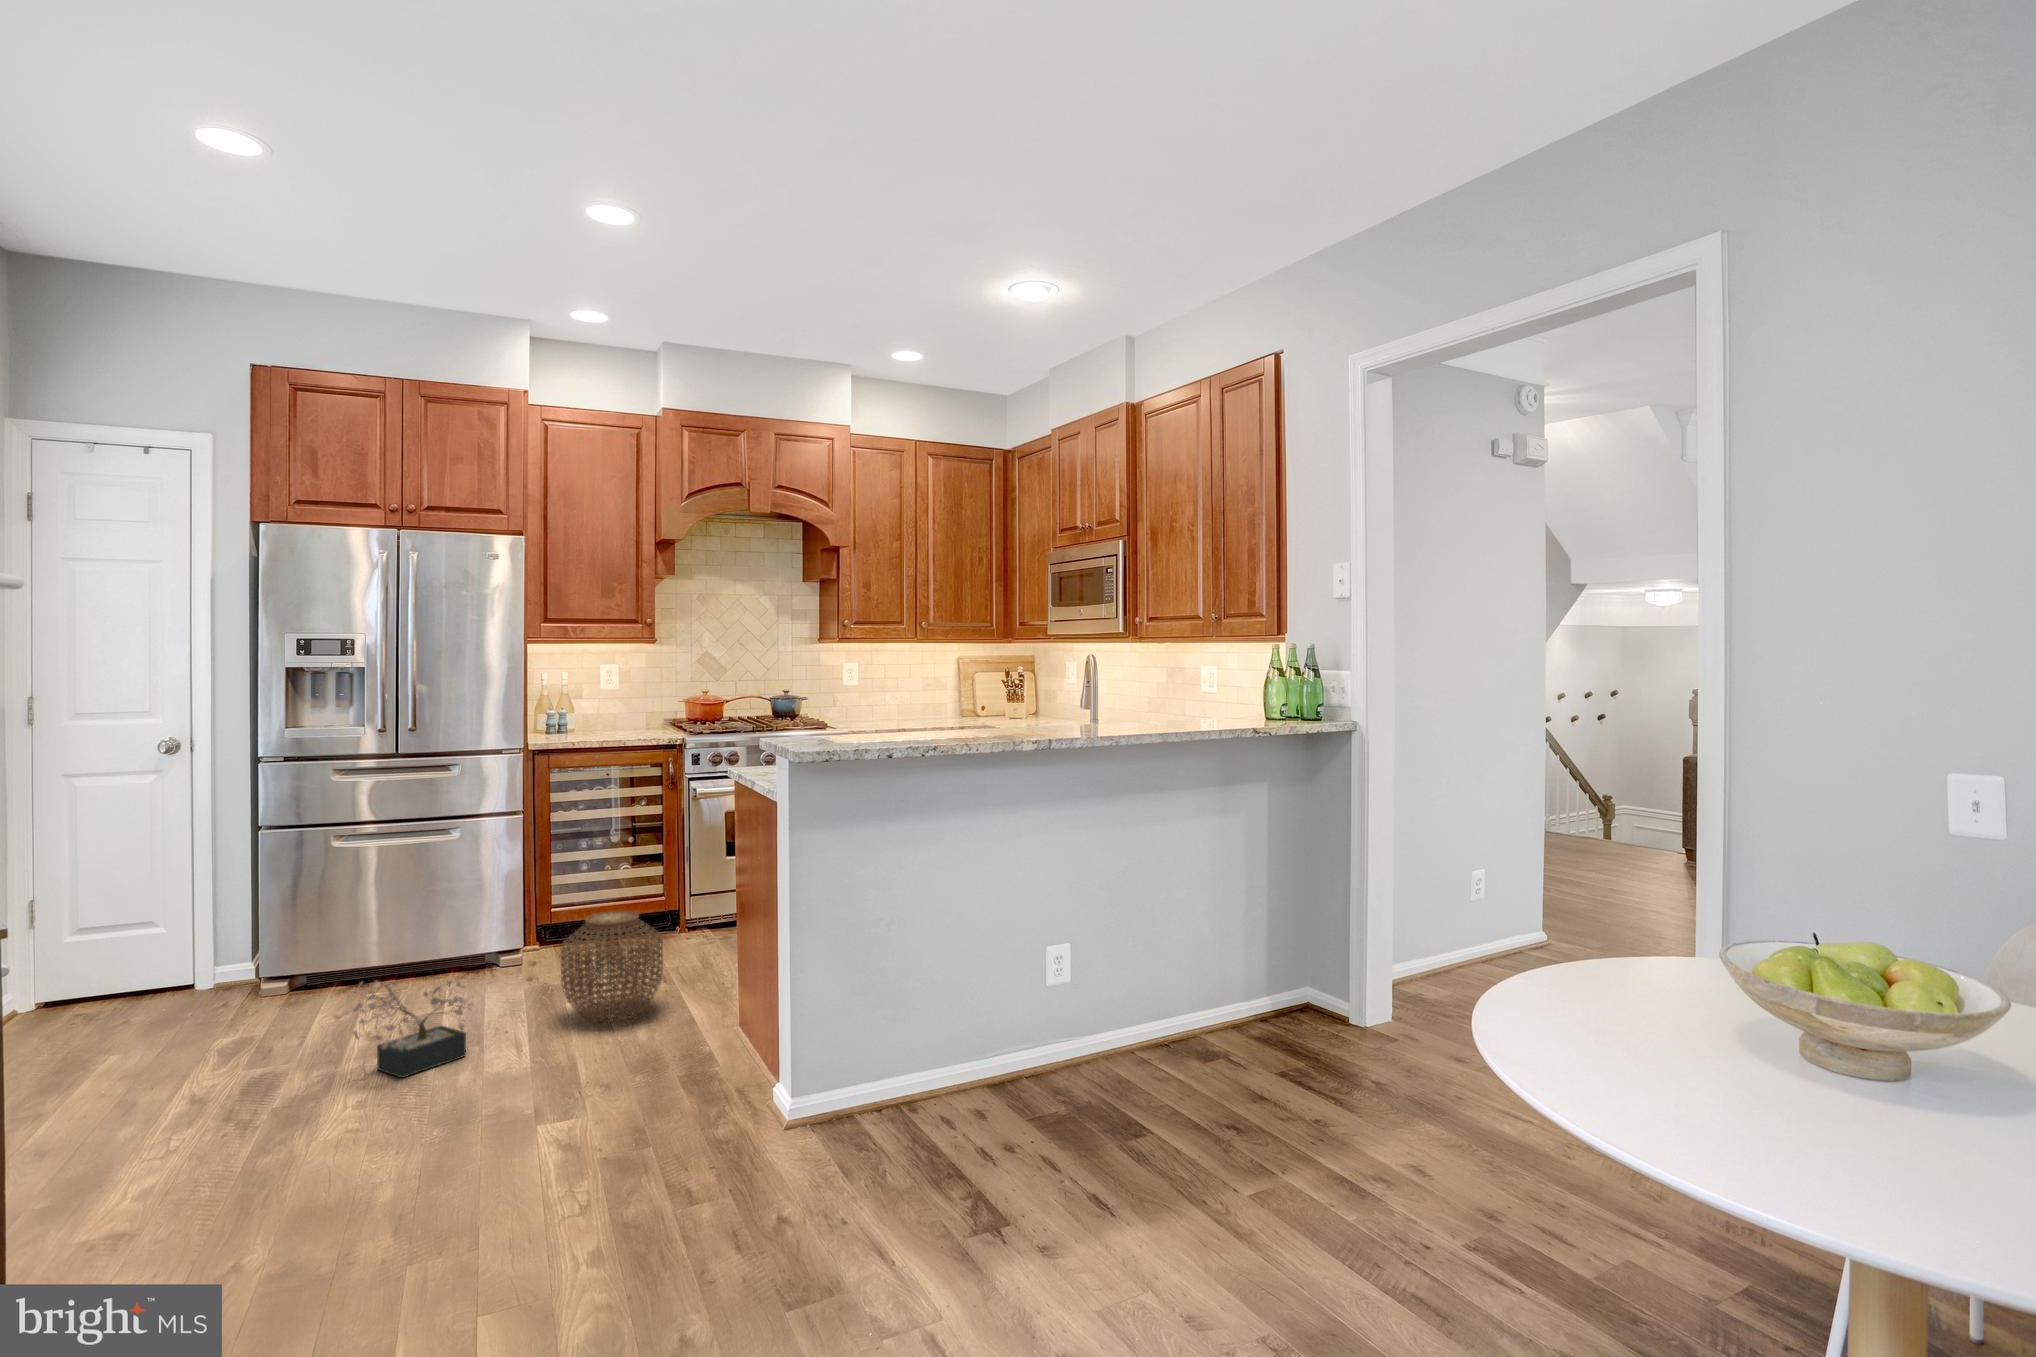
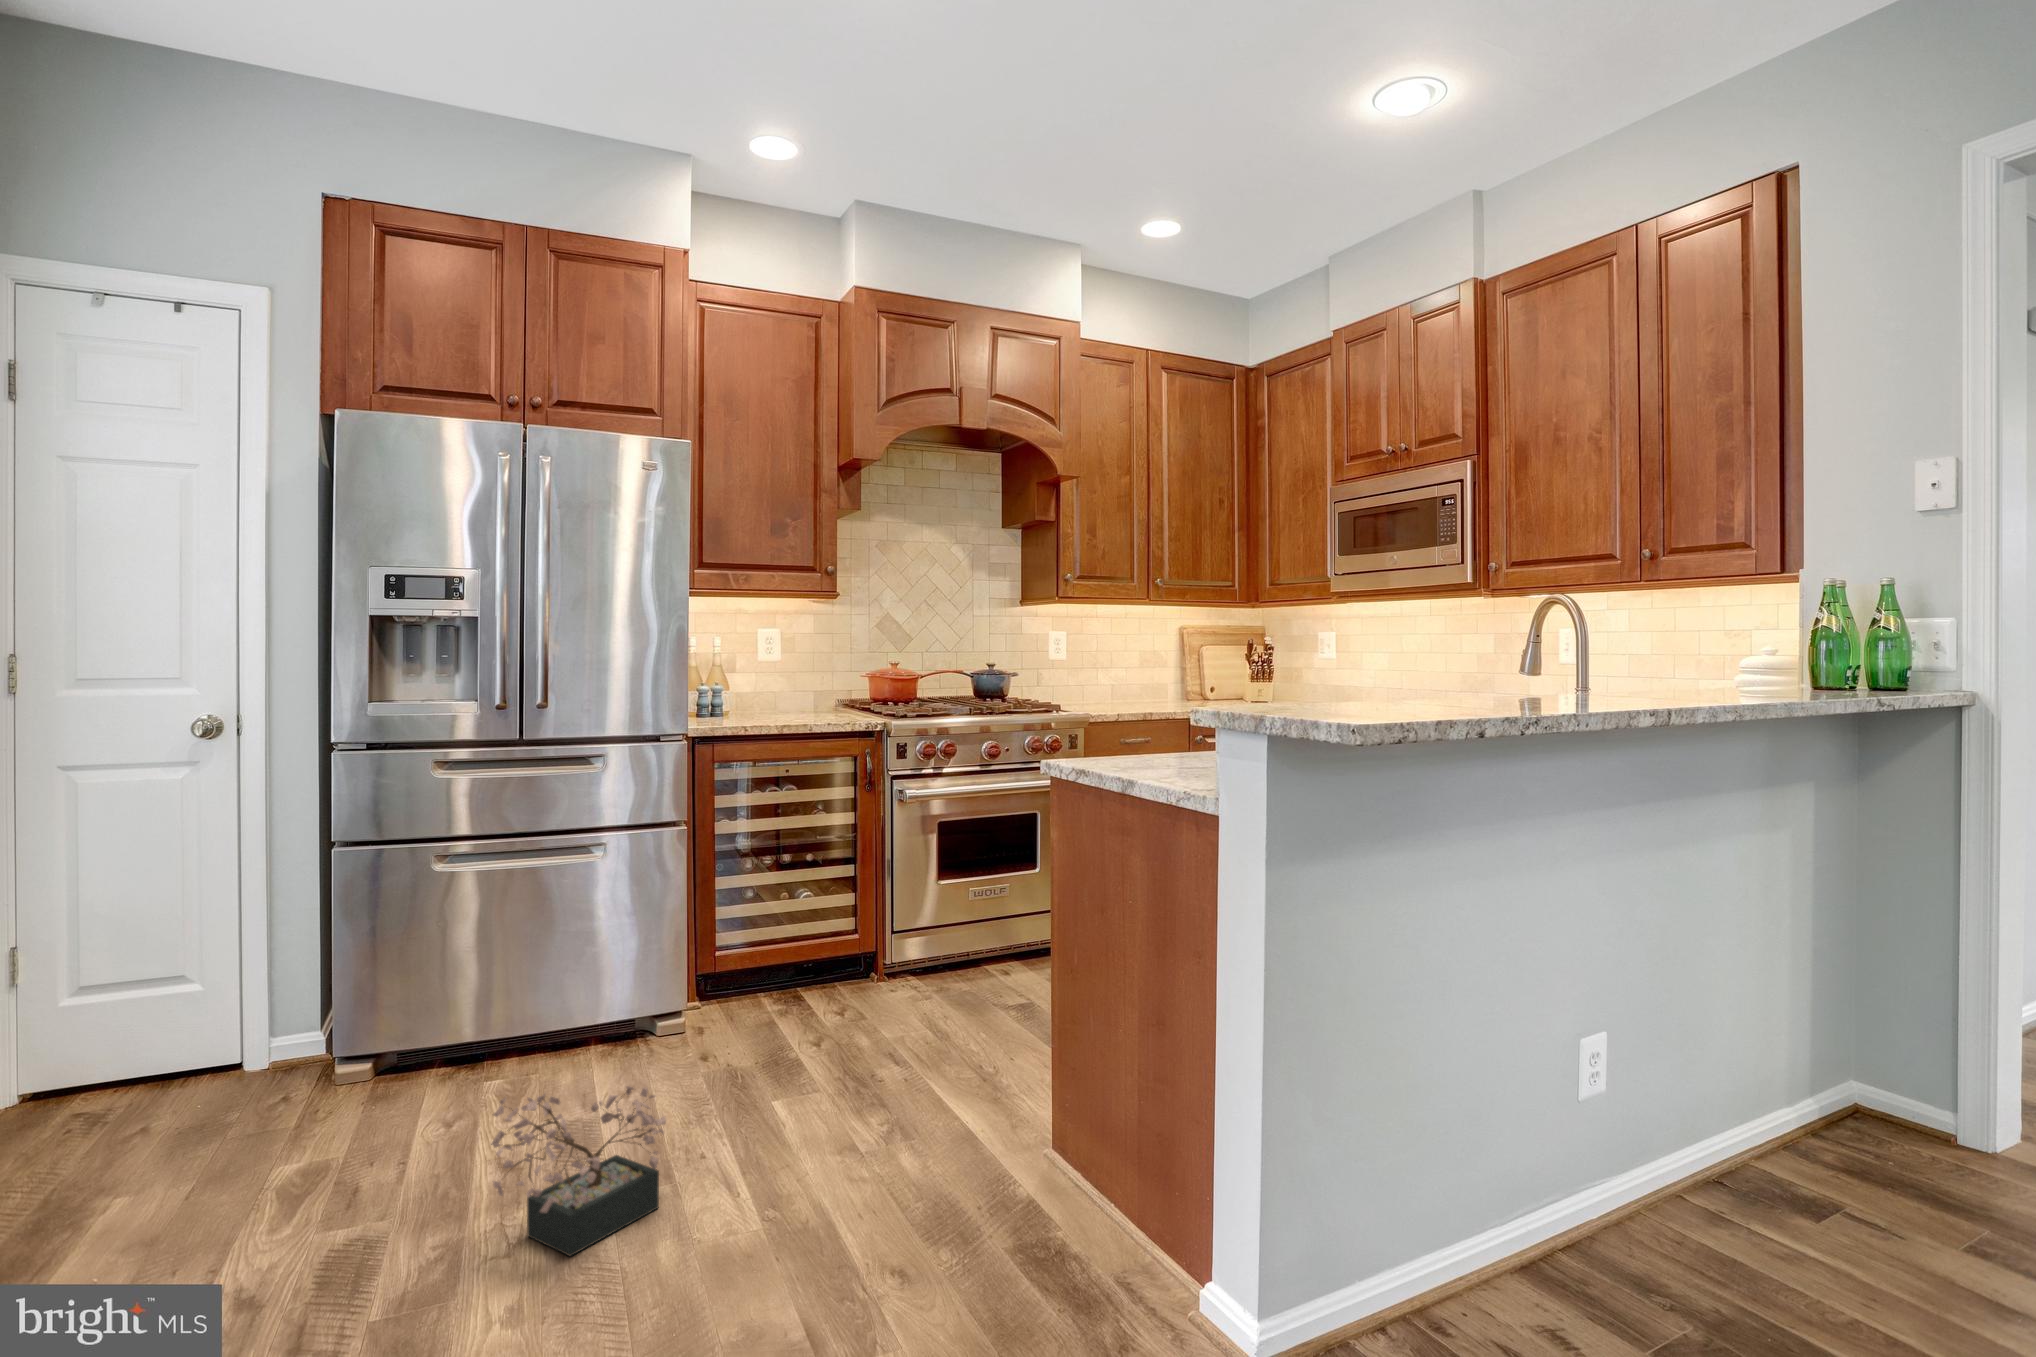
woven basket: present [561,911,663,1022] -> none [778,969,920,1141]

